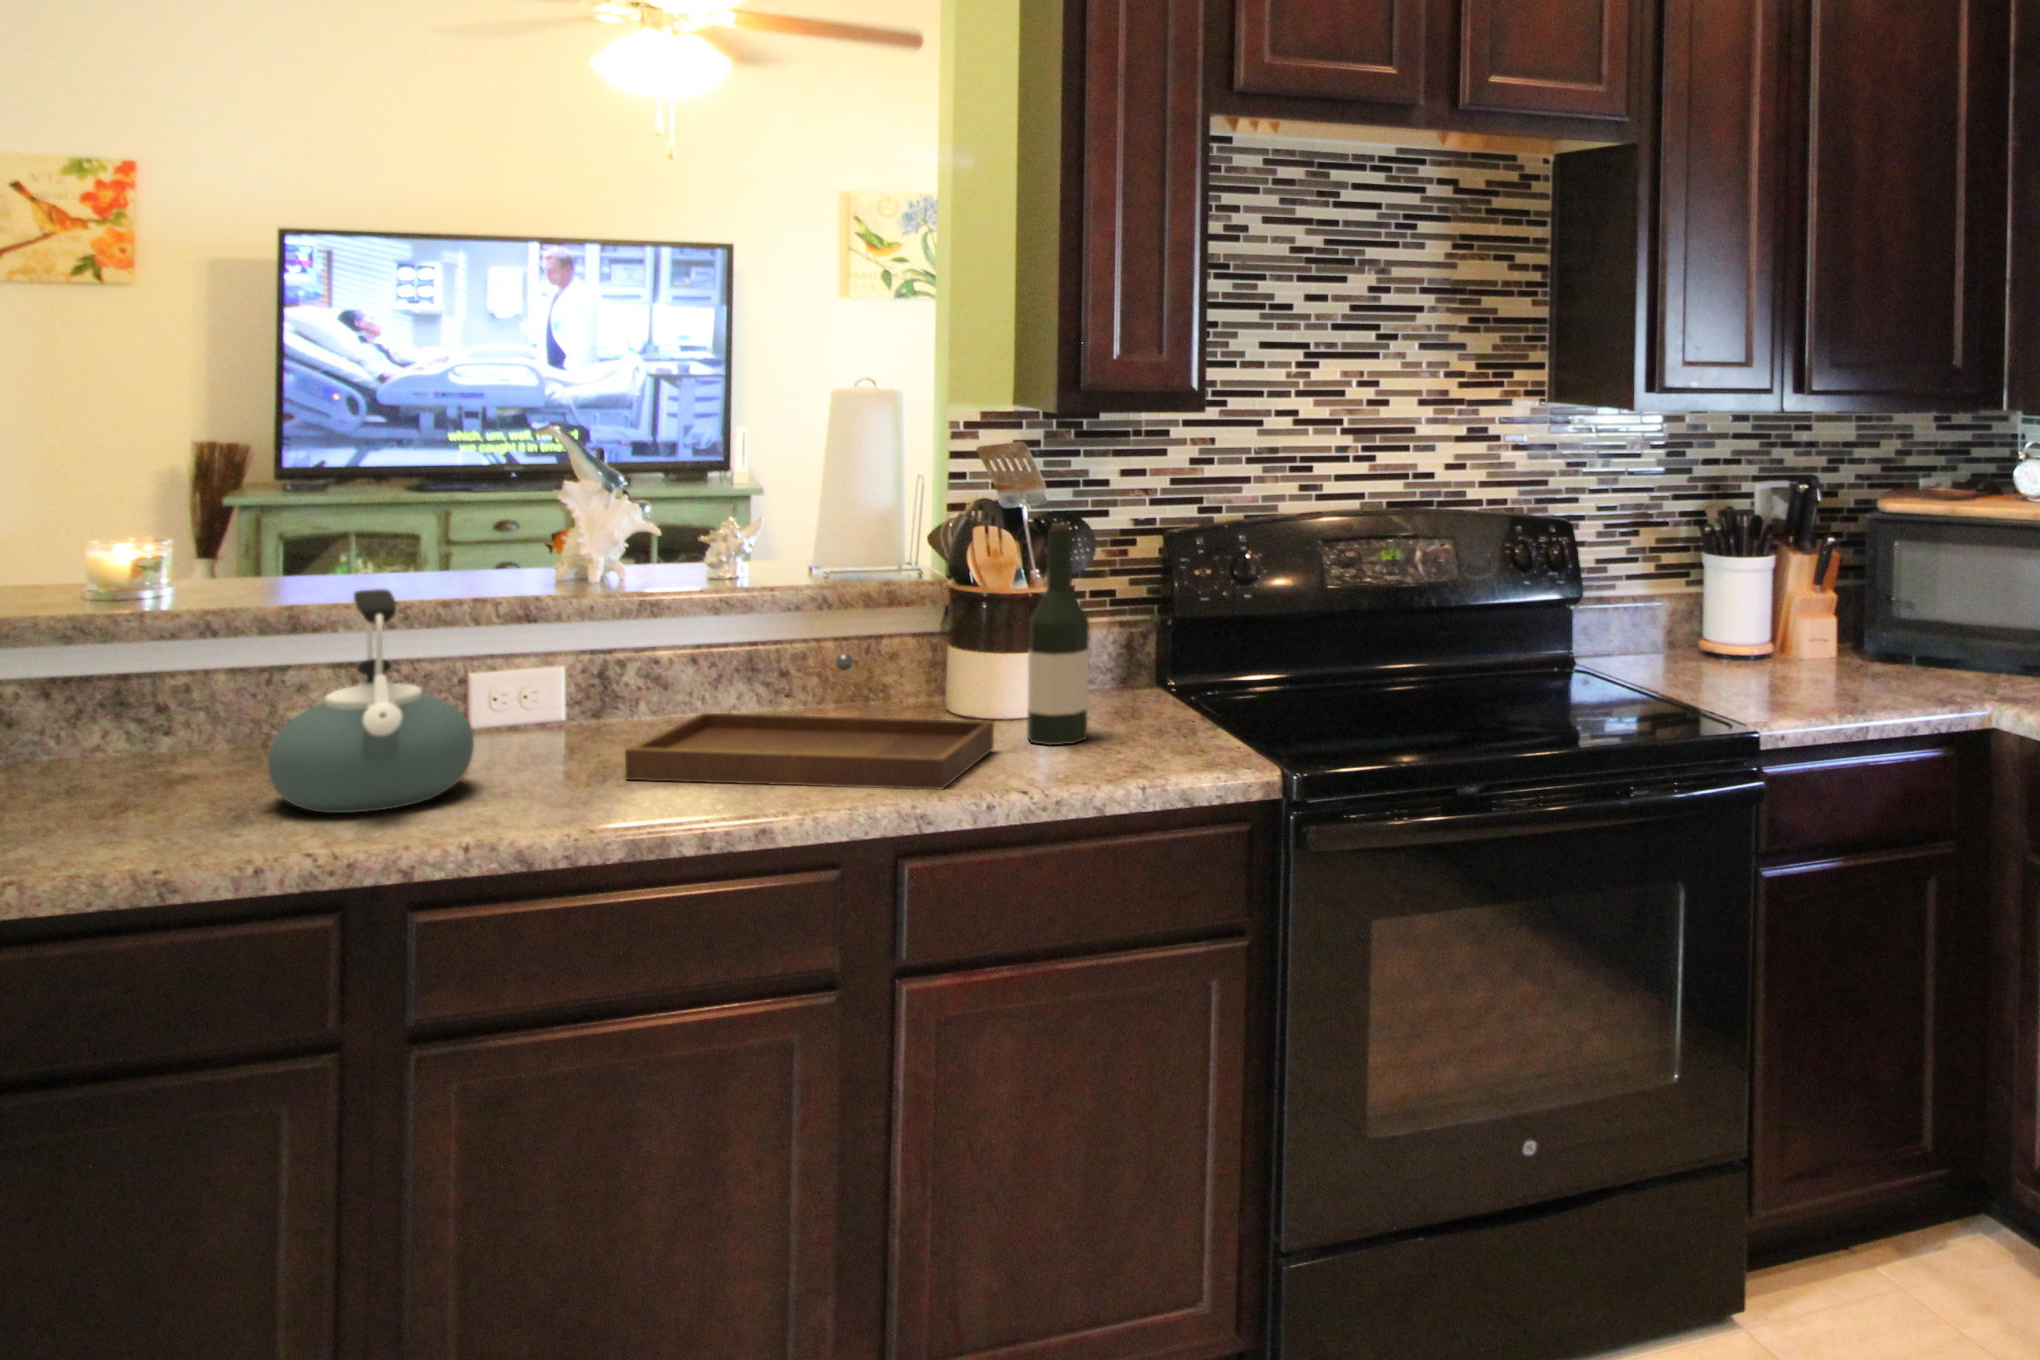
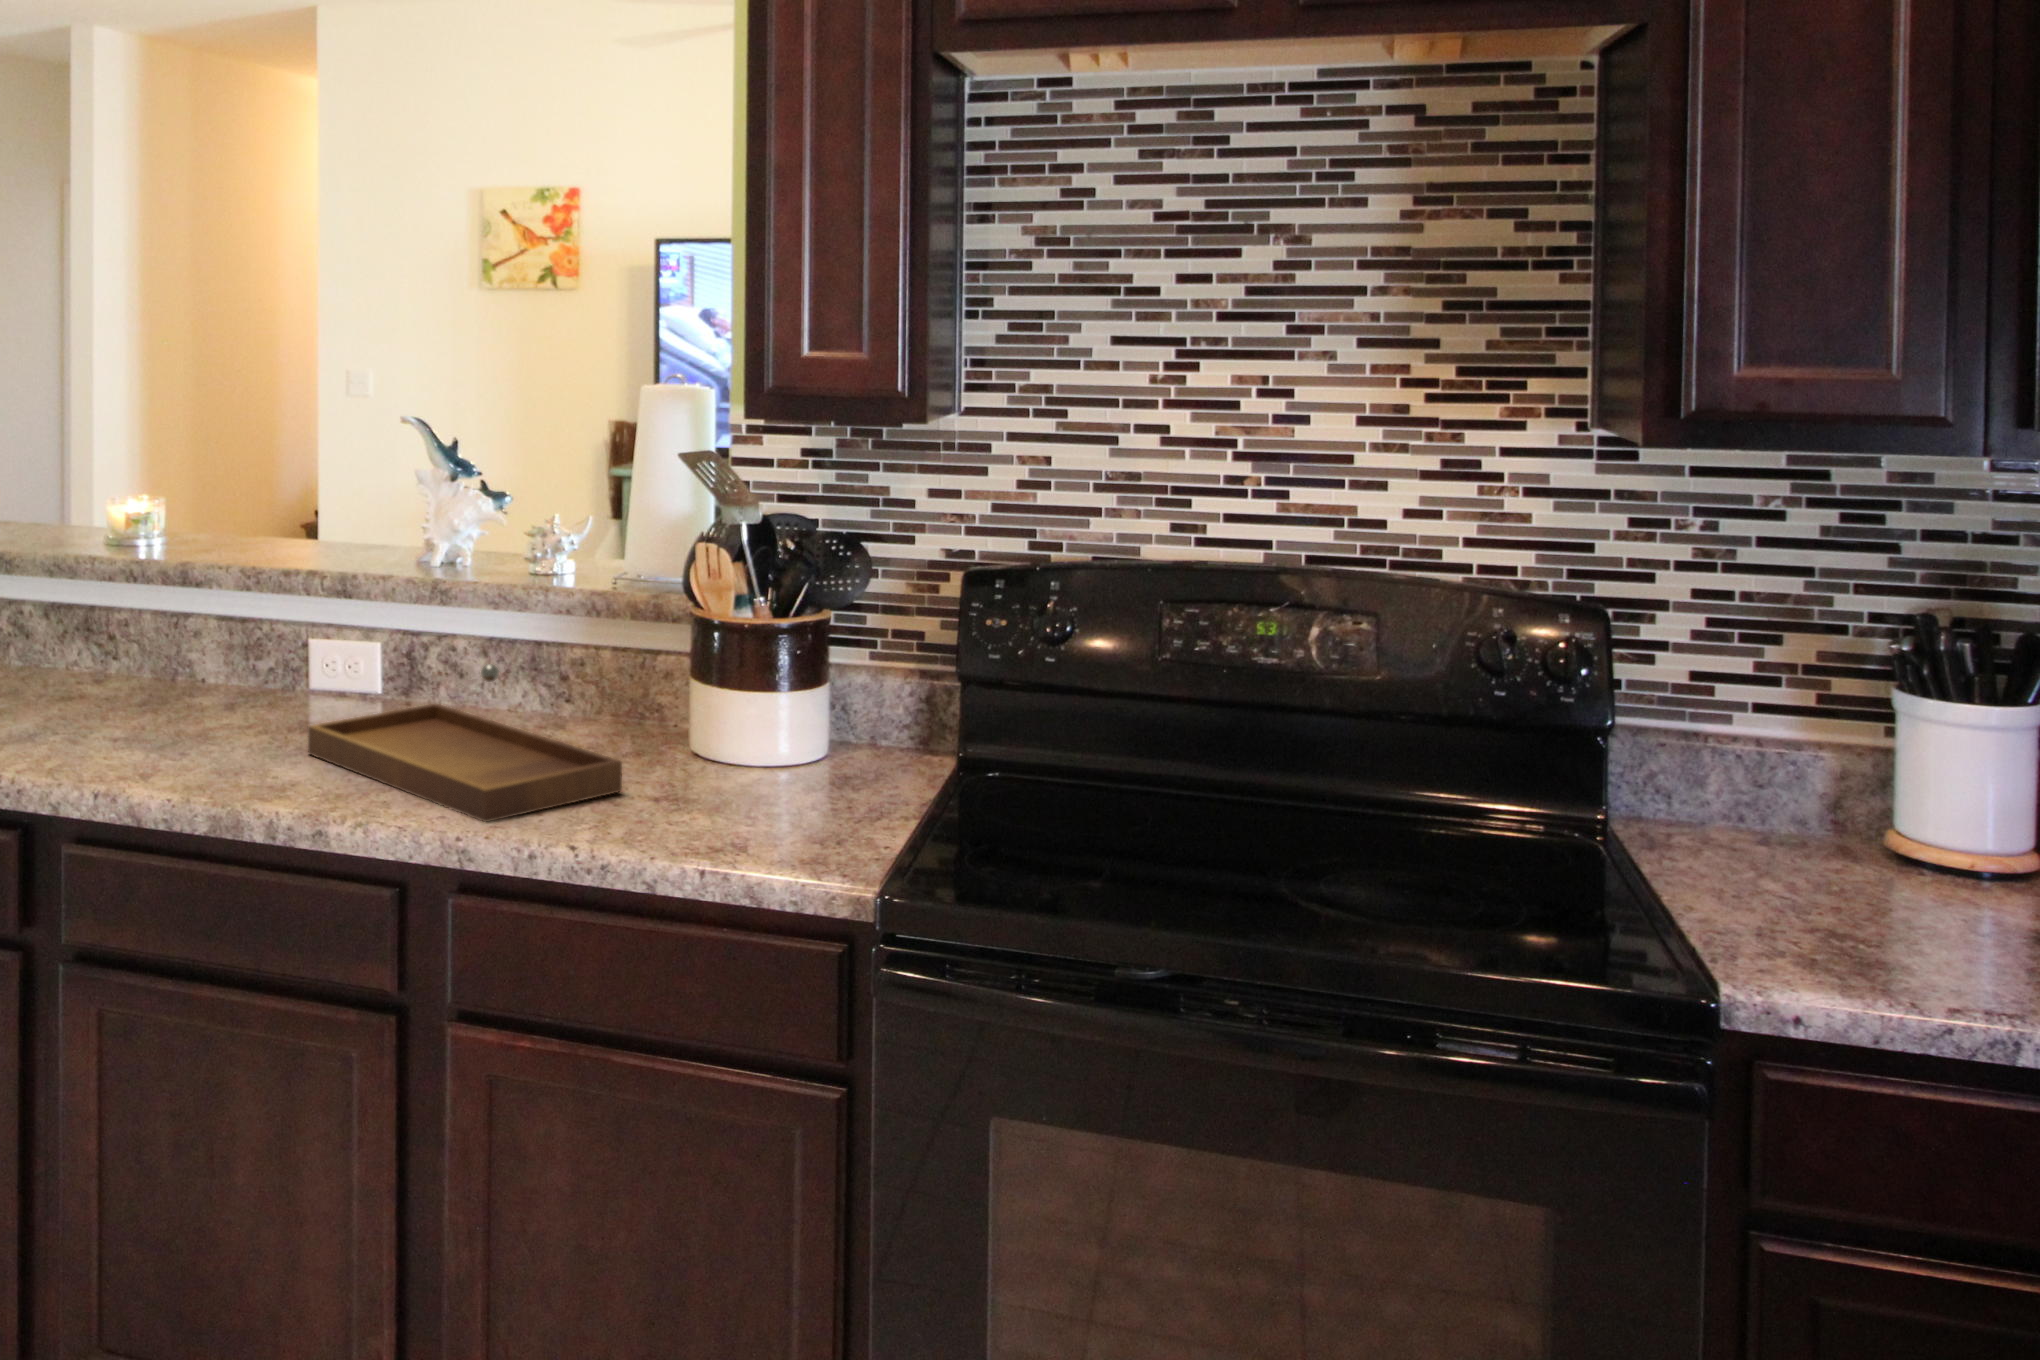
wine bottle: present [1027,523,1089,745] -> none [674,548,742,803]
kettle: present [268,589,474,813] -> none [70,556,222,743]

